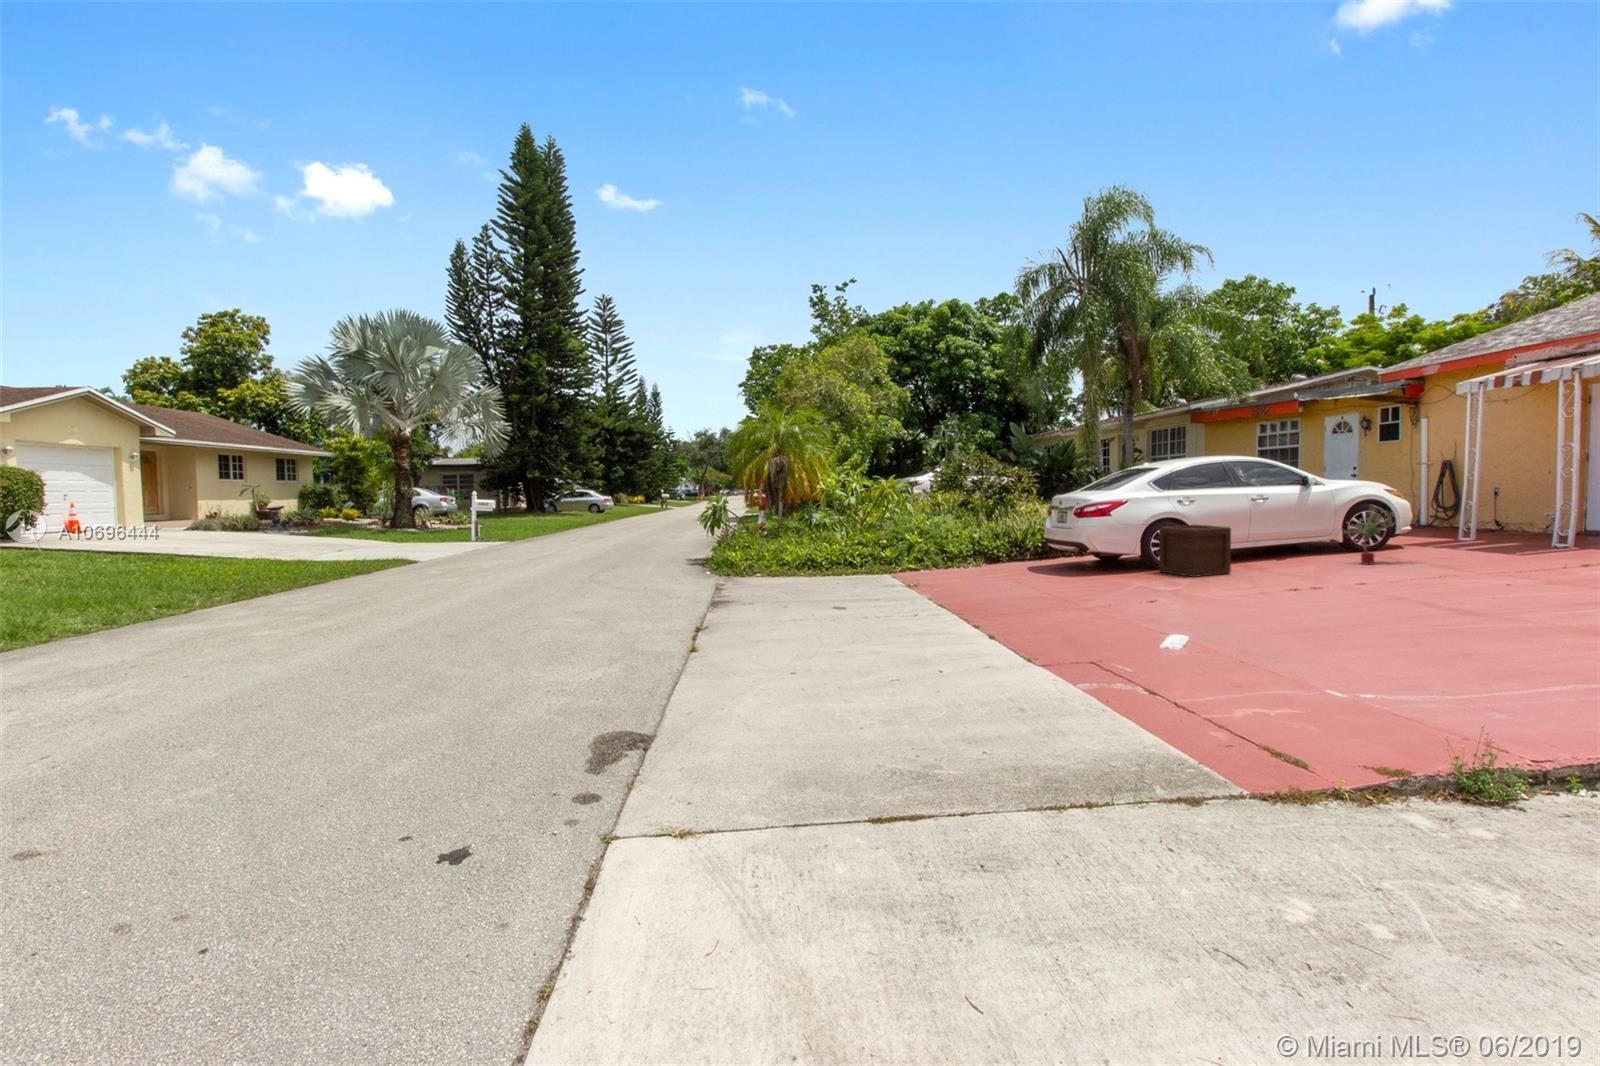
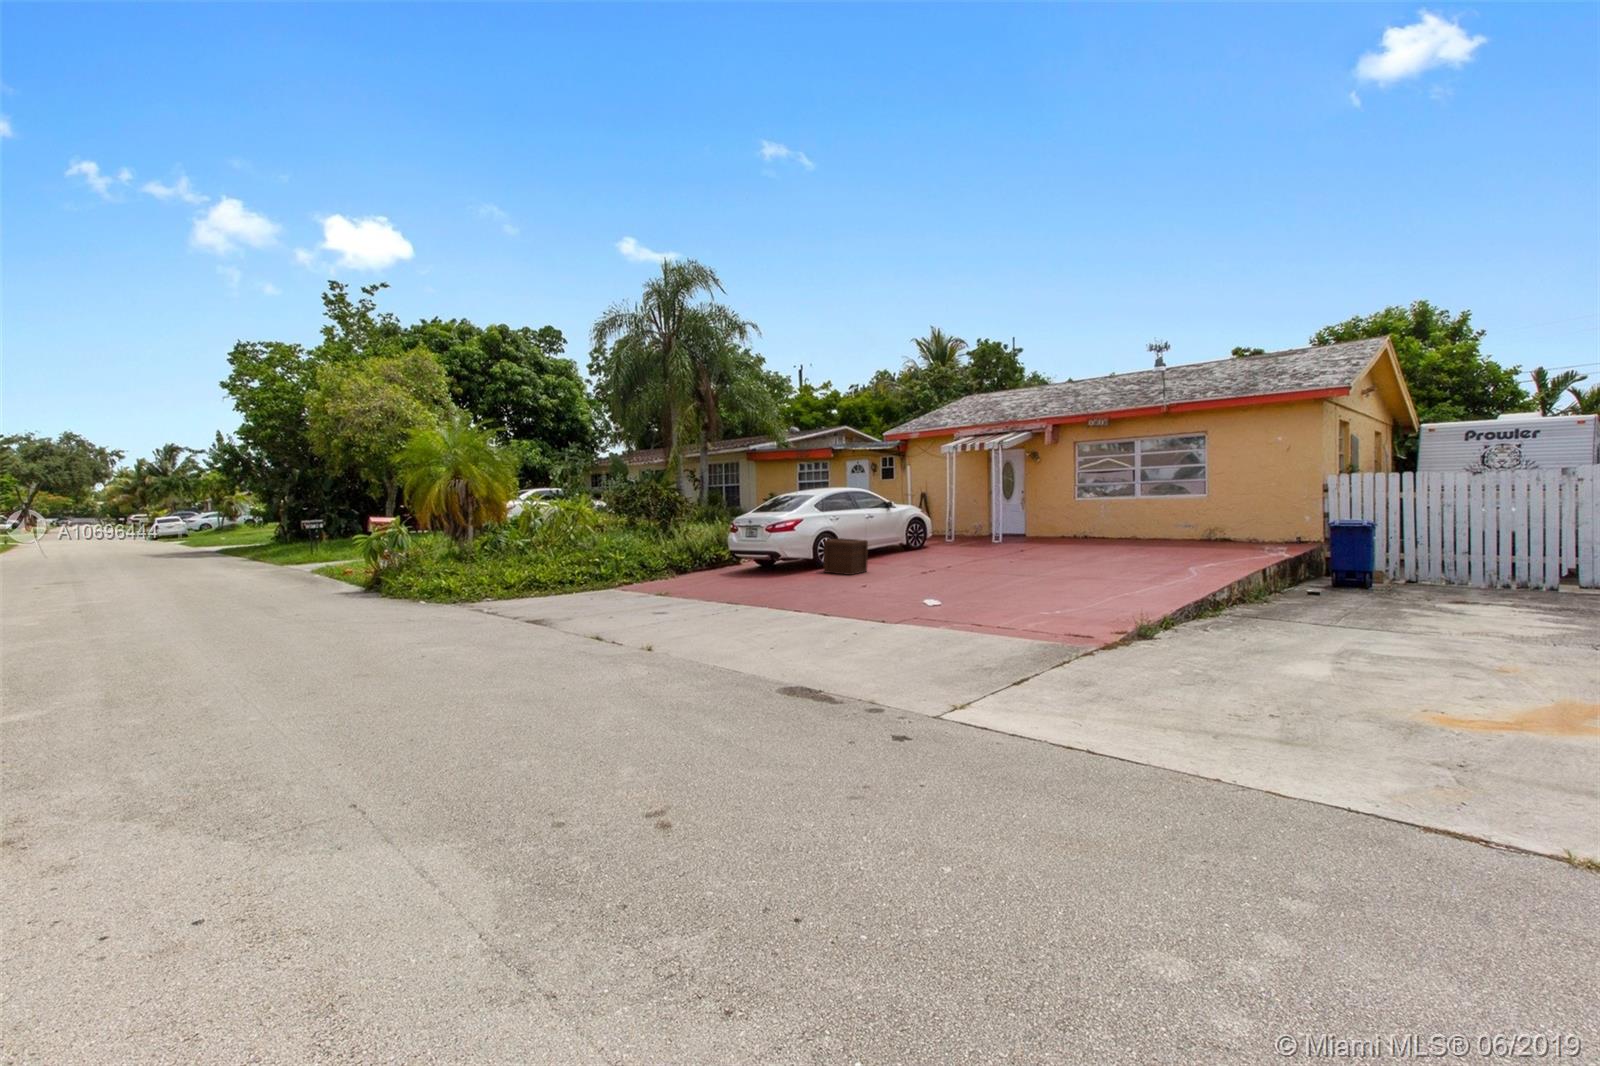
potted tree: present [1342,505,1395,565] -> none [911,524,937,562]

